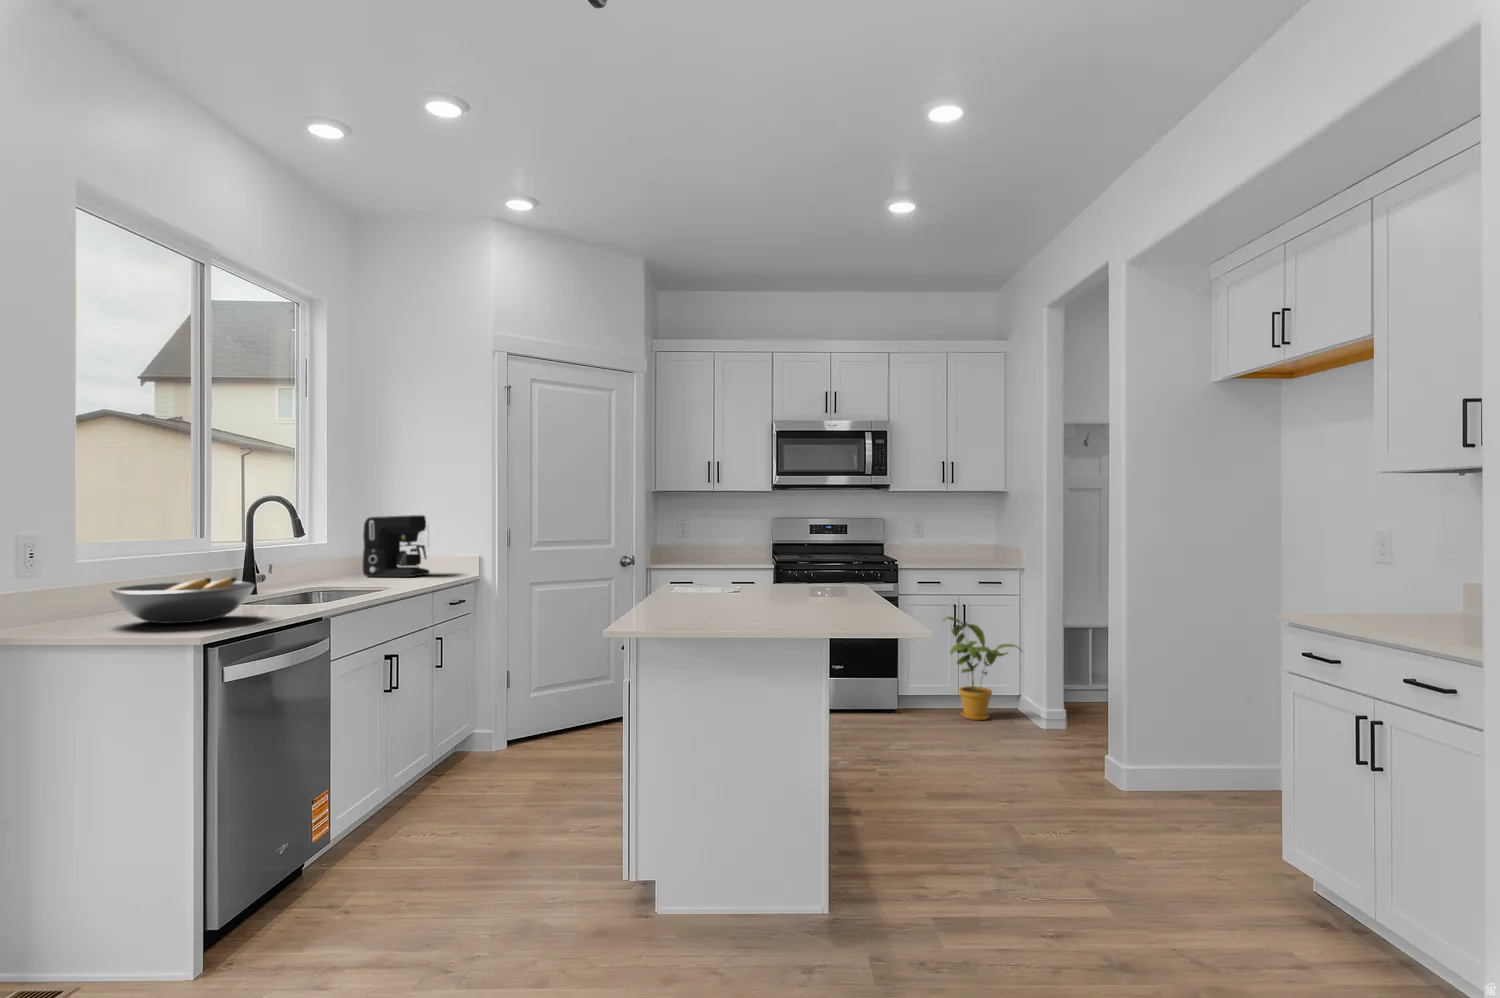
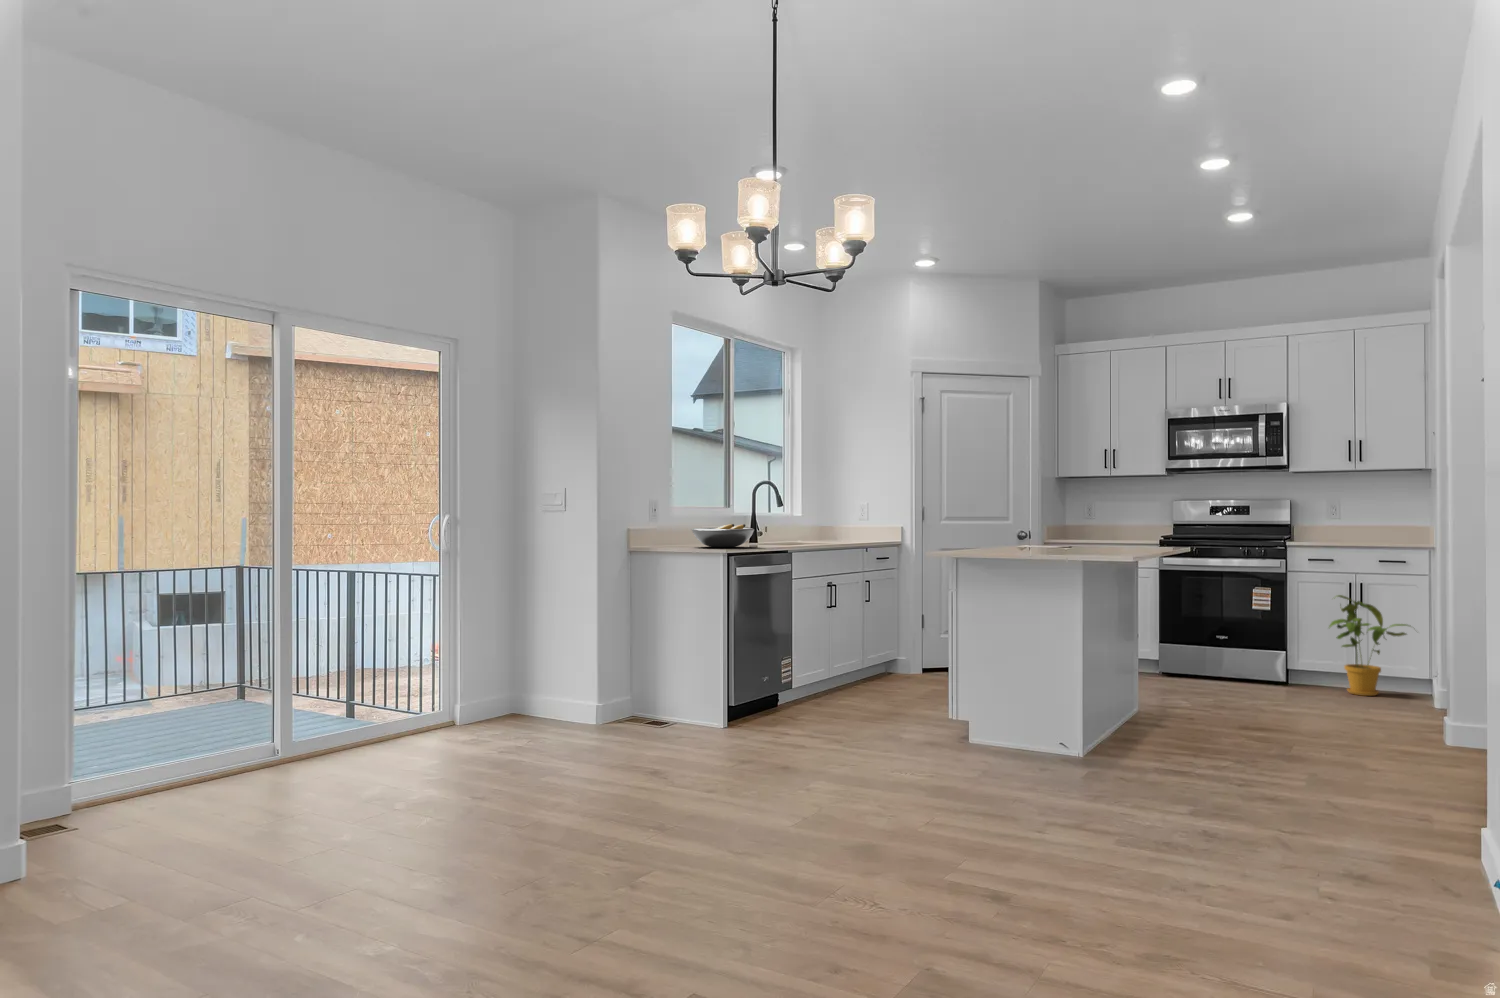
coffee maker: present [363,515,429,577] -> none [822,496,867,539]

